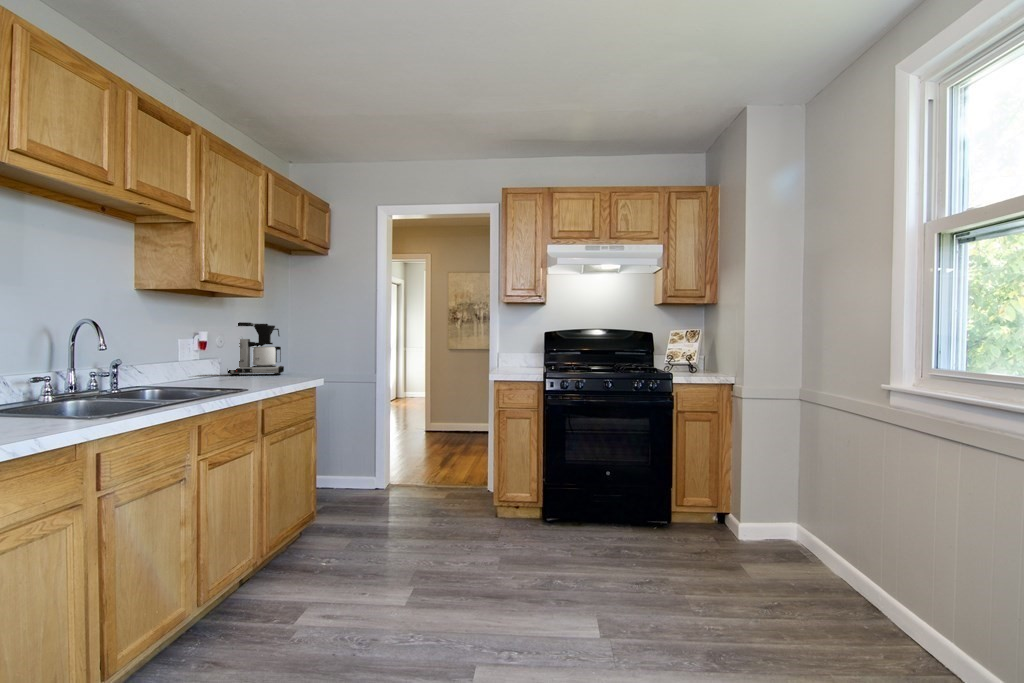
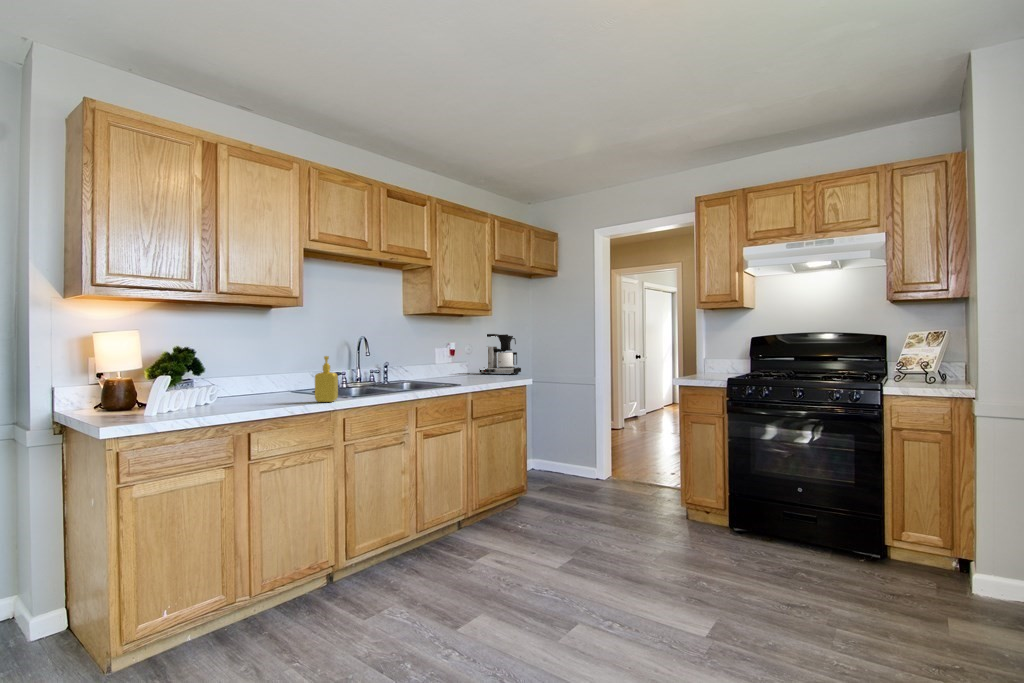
soap dispenser: none [54,348,97,426] -> present [315,356,338,402]

